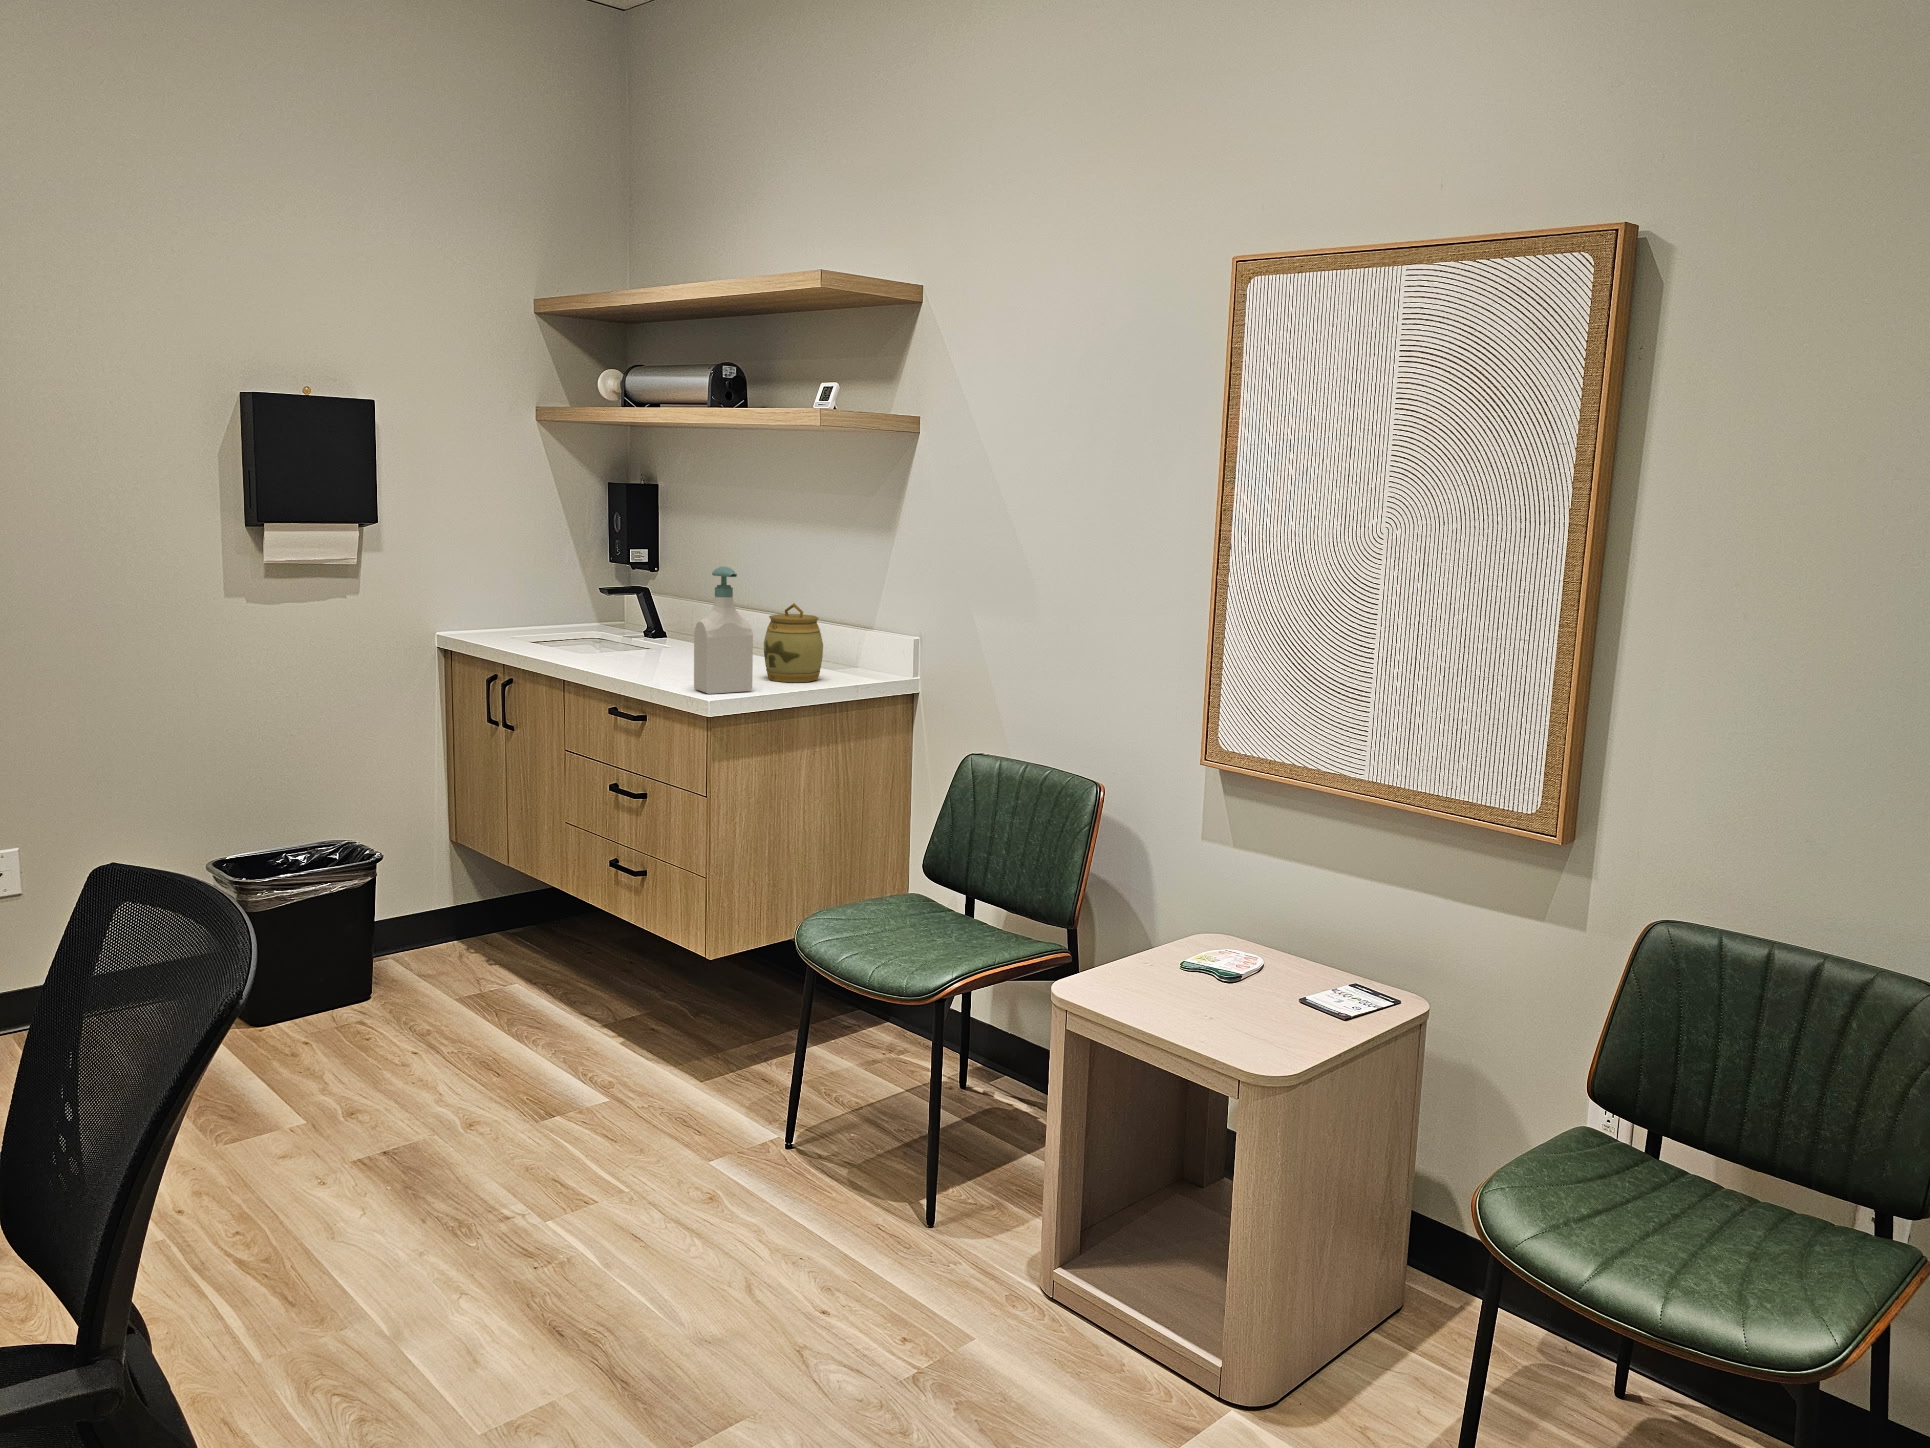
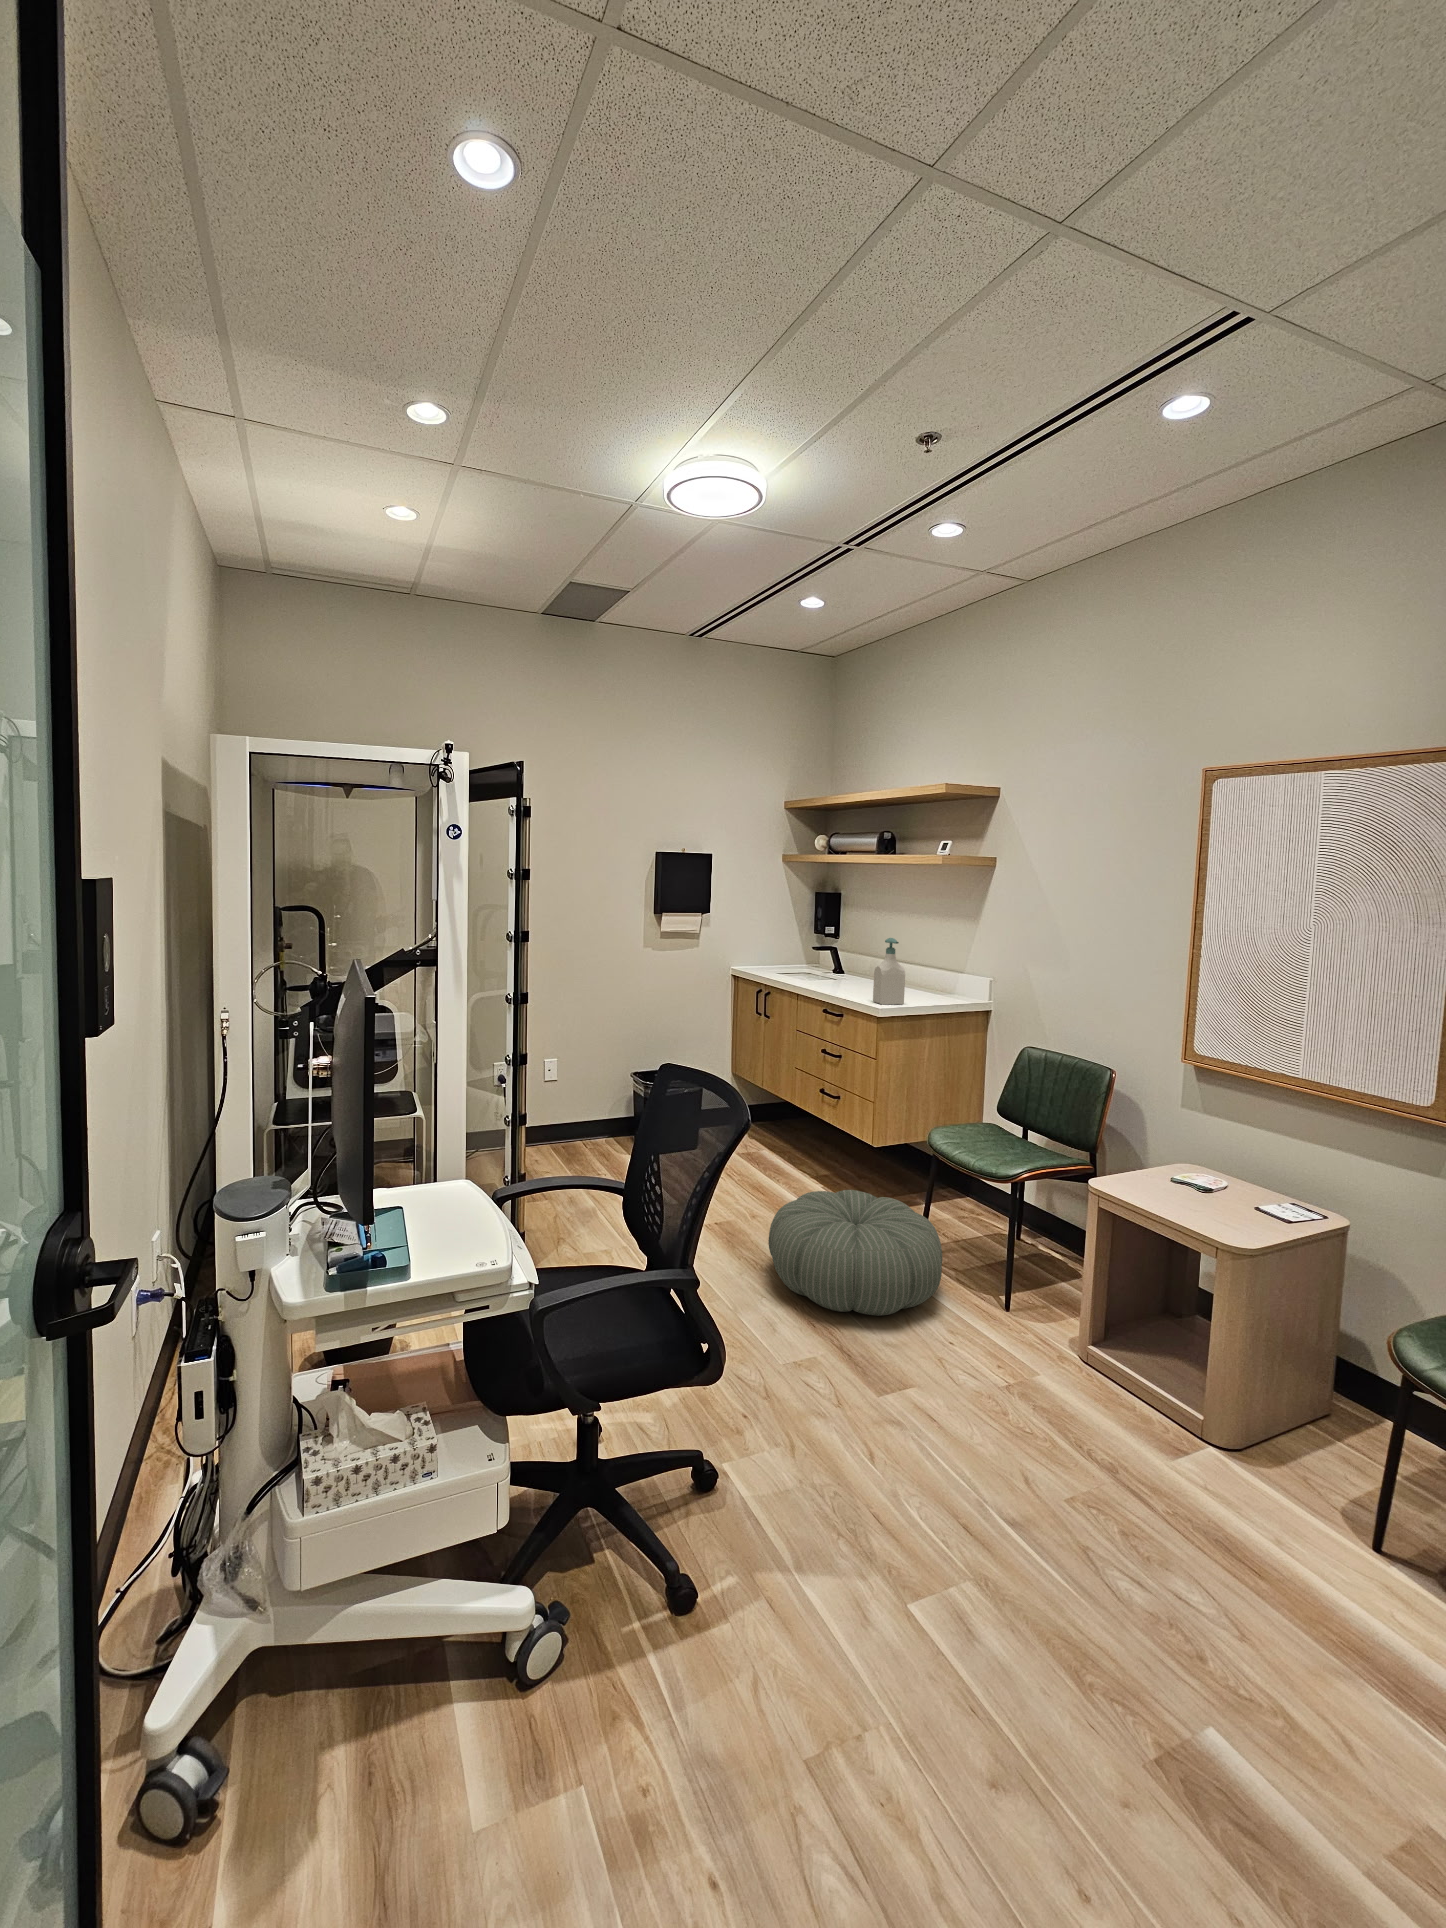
jar: present [764,603,823,682] -> none [907,958,940,1001]
pouf: none [480,1050,815,1291] -> present [768,1190,942,1316]

